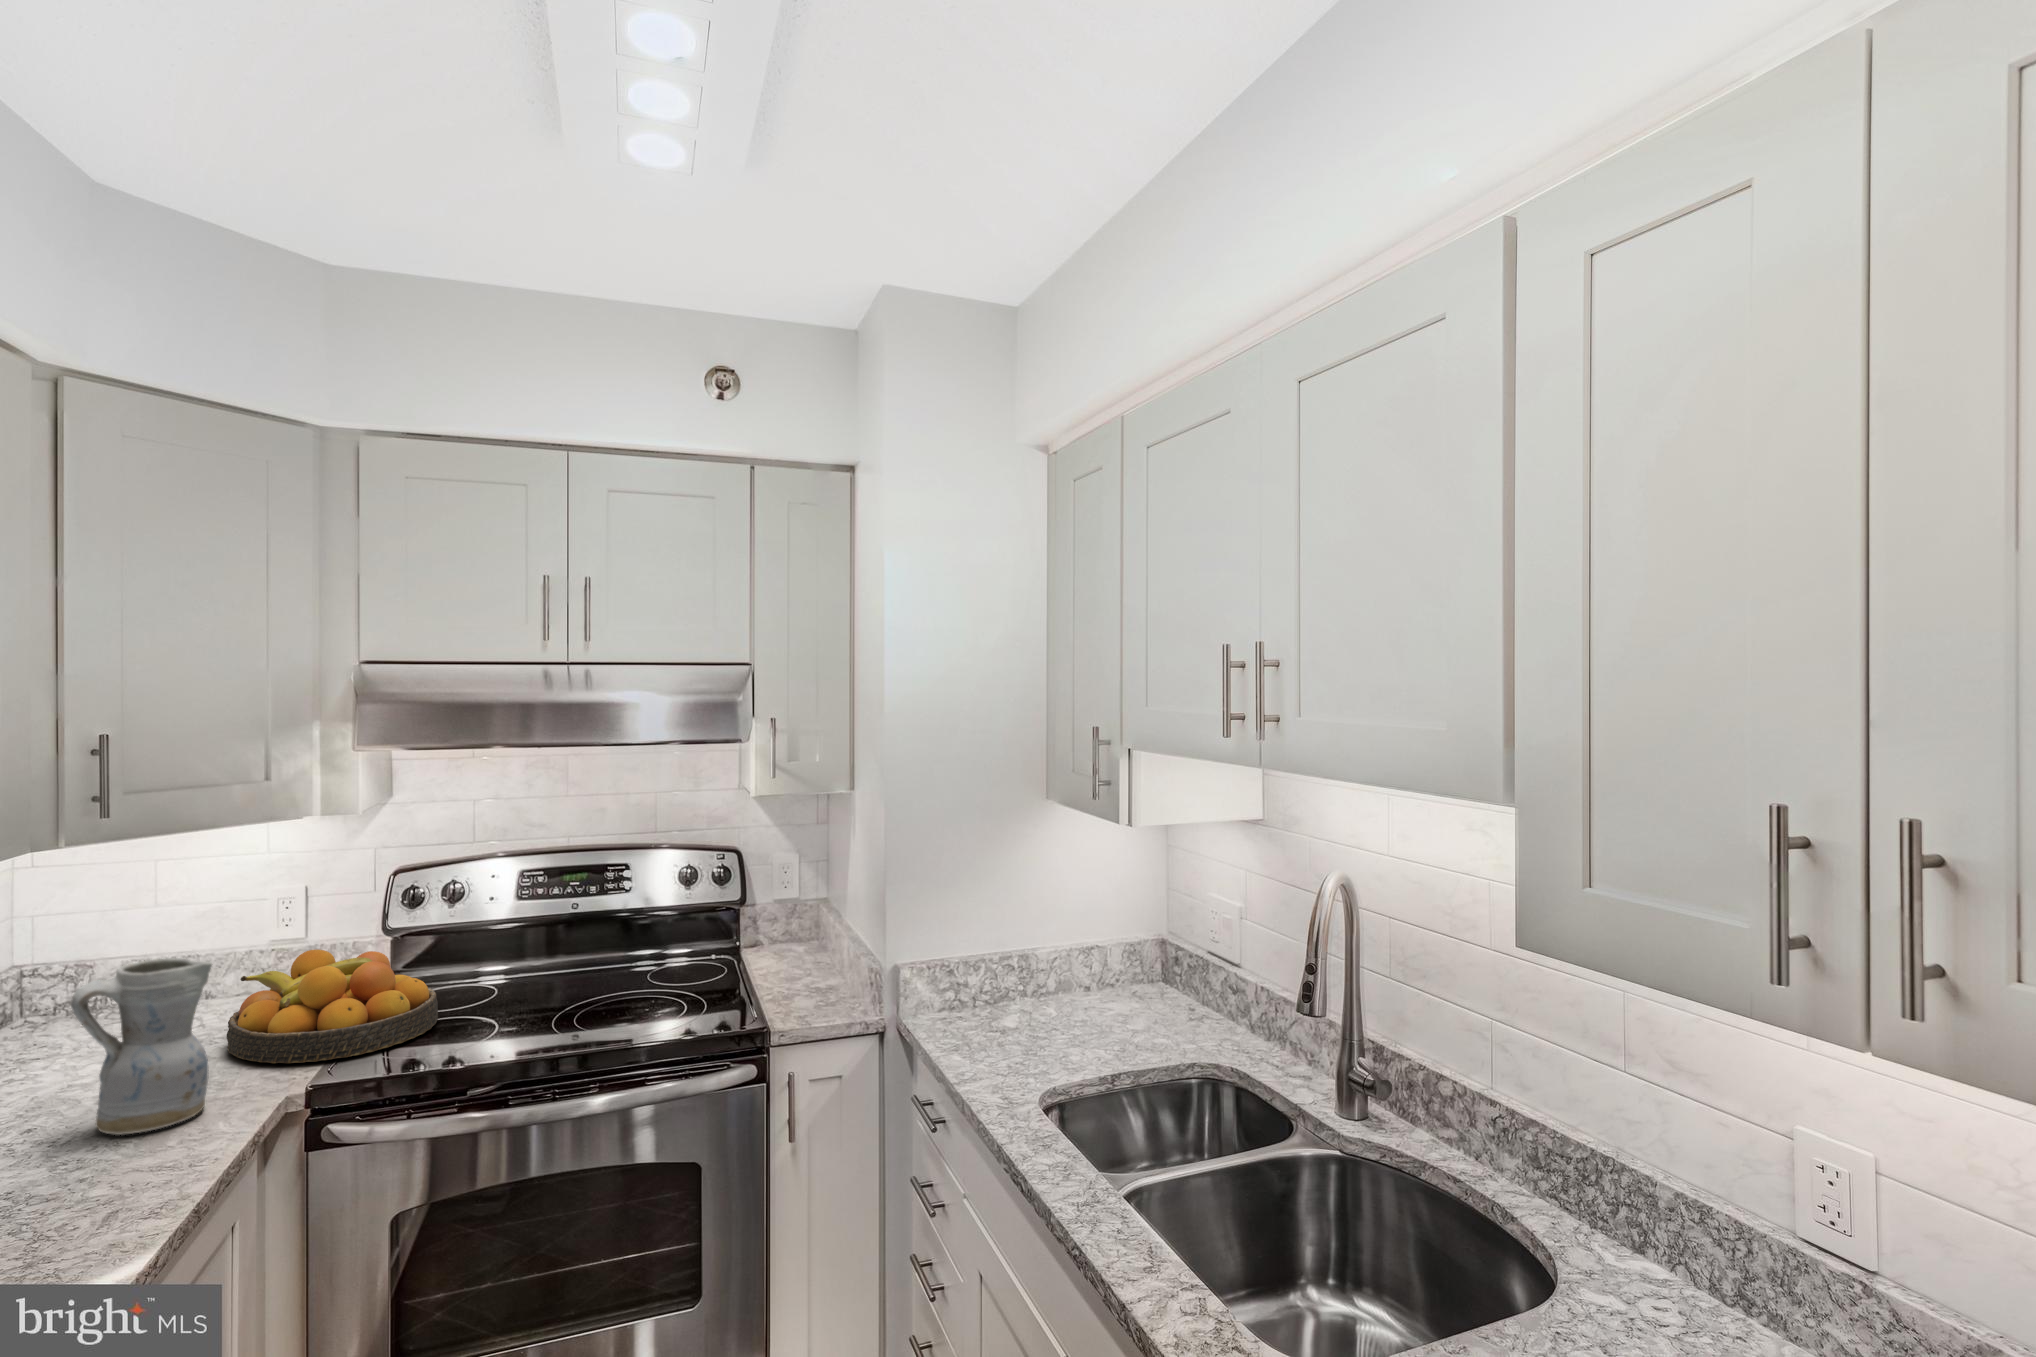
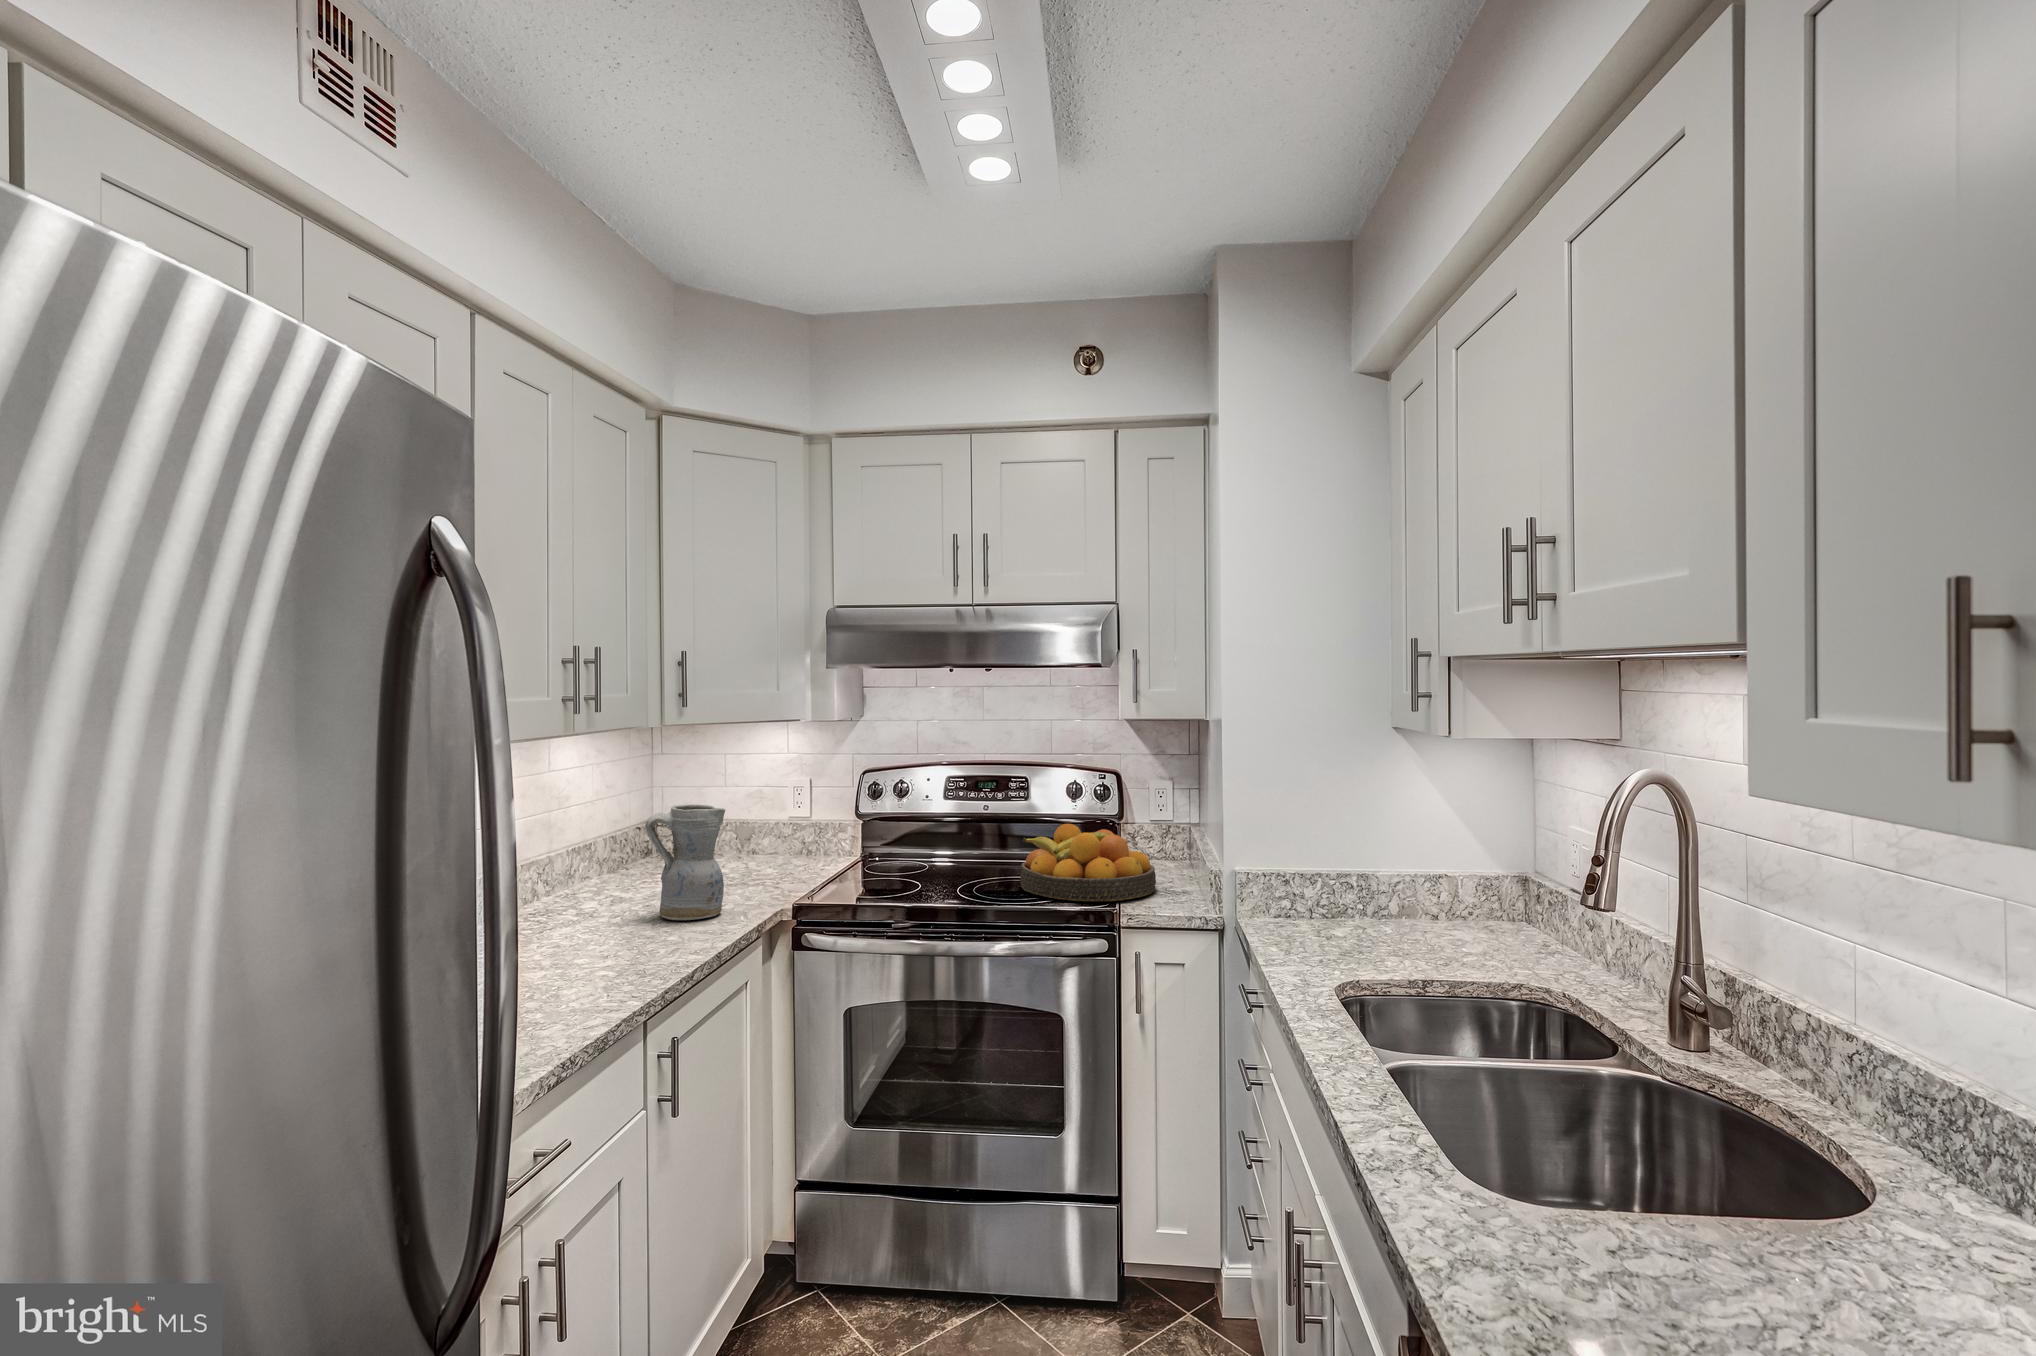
fruit bowl: present [227,950,438,1063] -> present [1020,824,1156,901]

